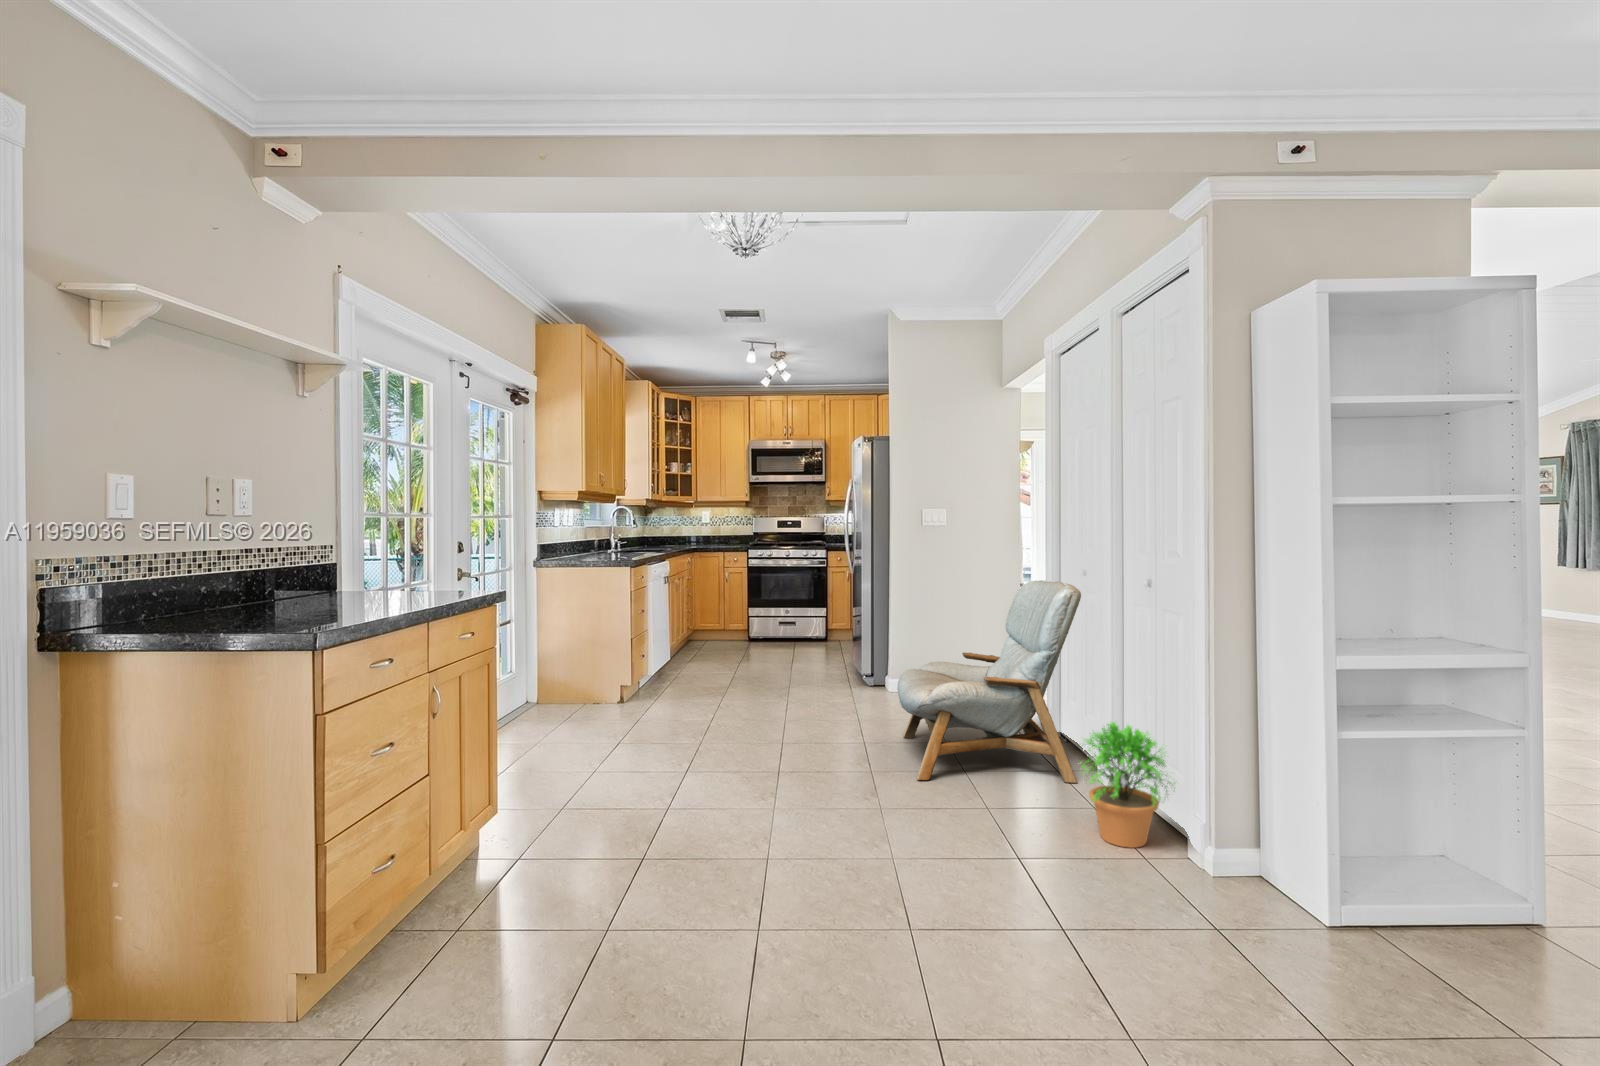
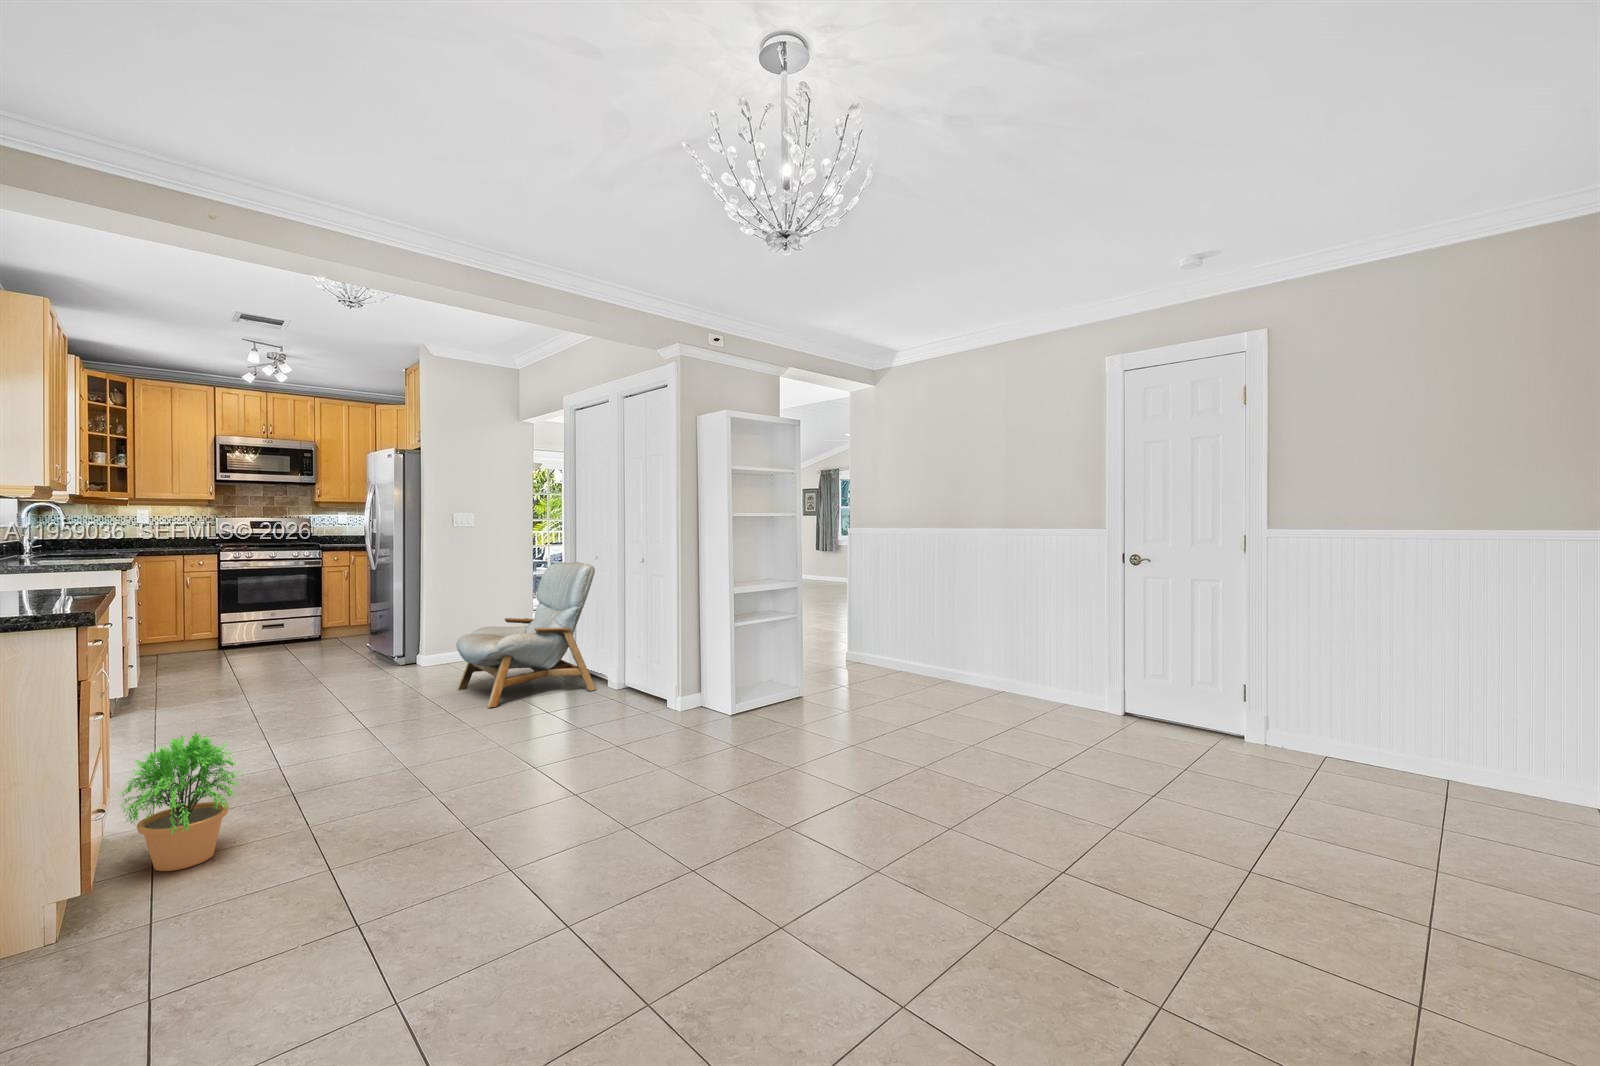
potted plant: present [1080,722,1173,848] -> present [117,732,241,871]

